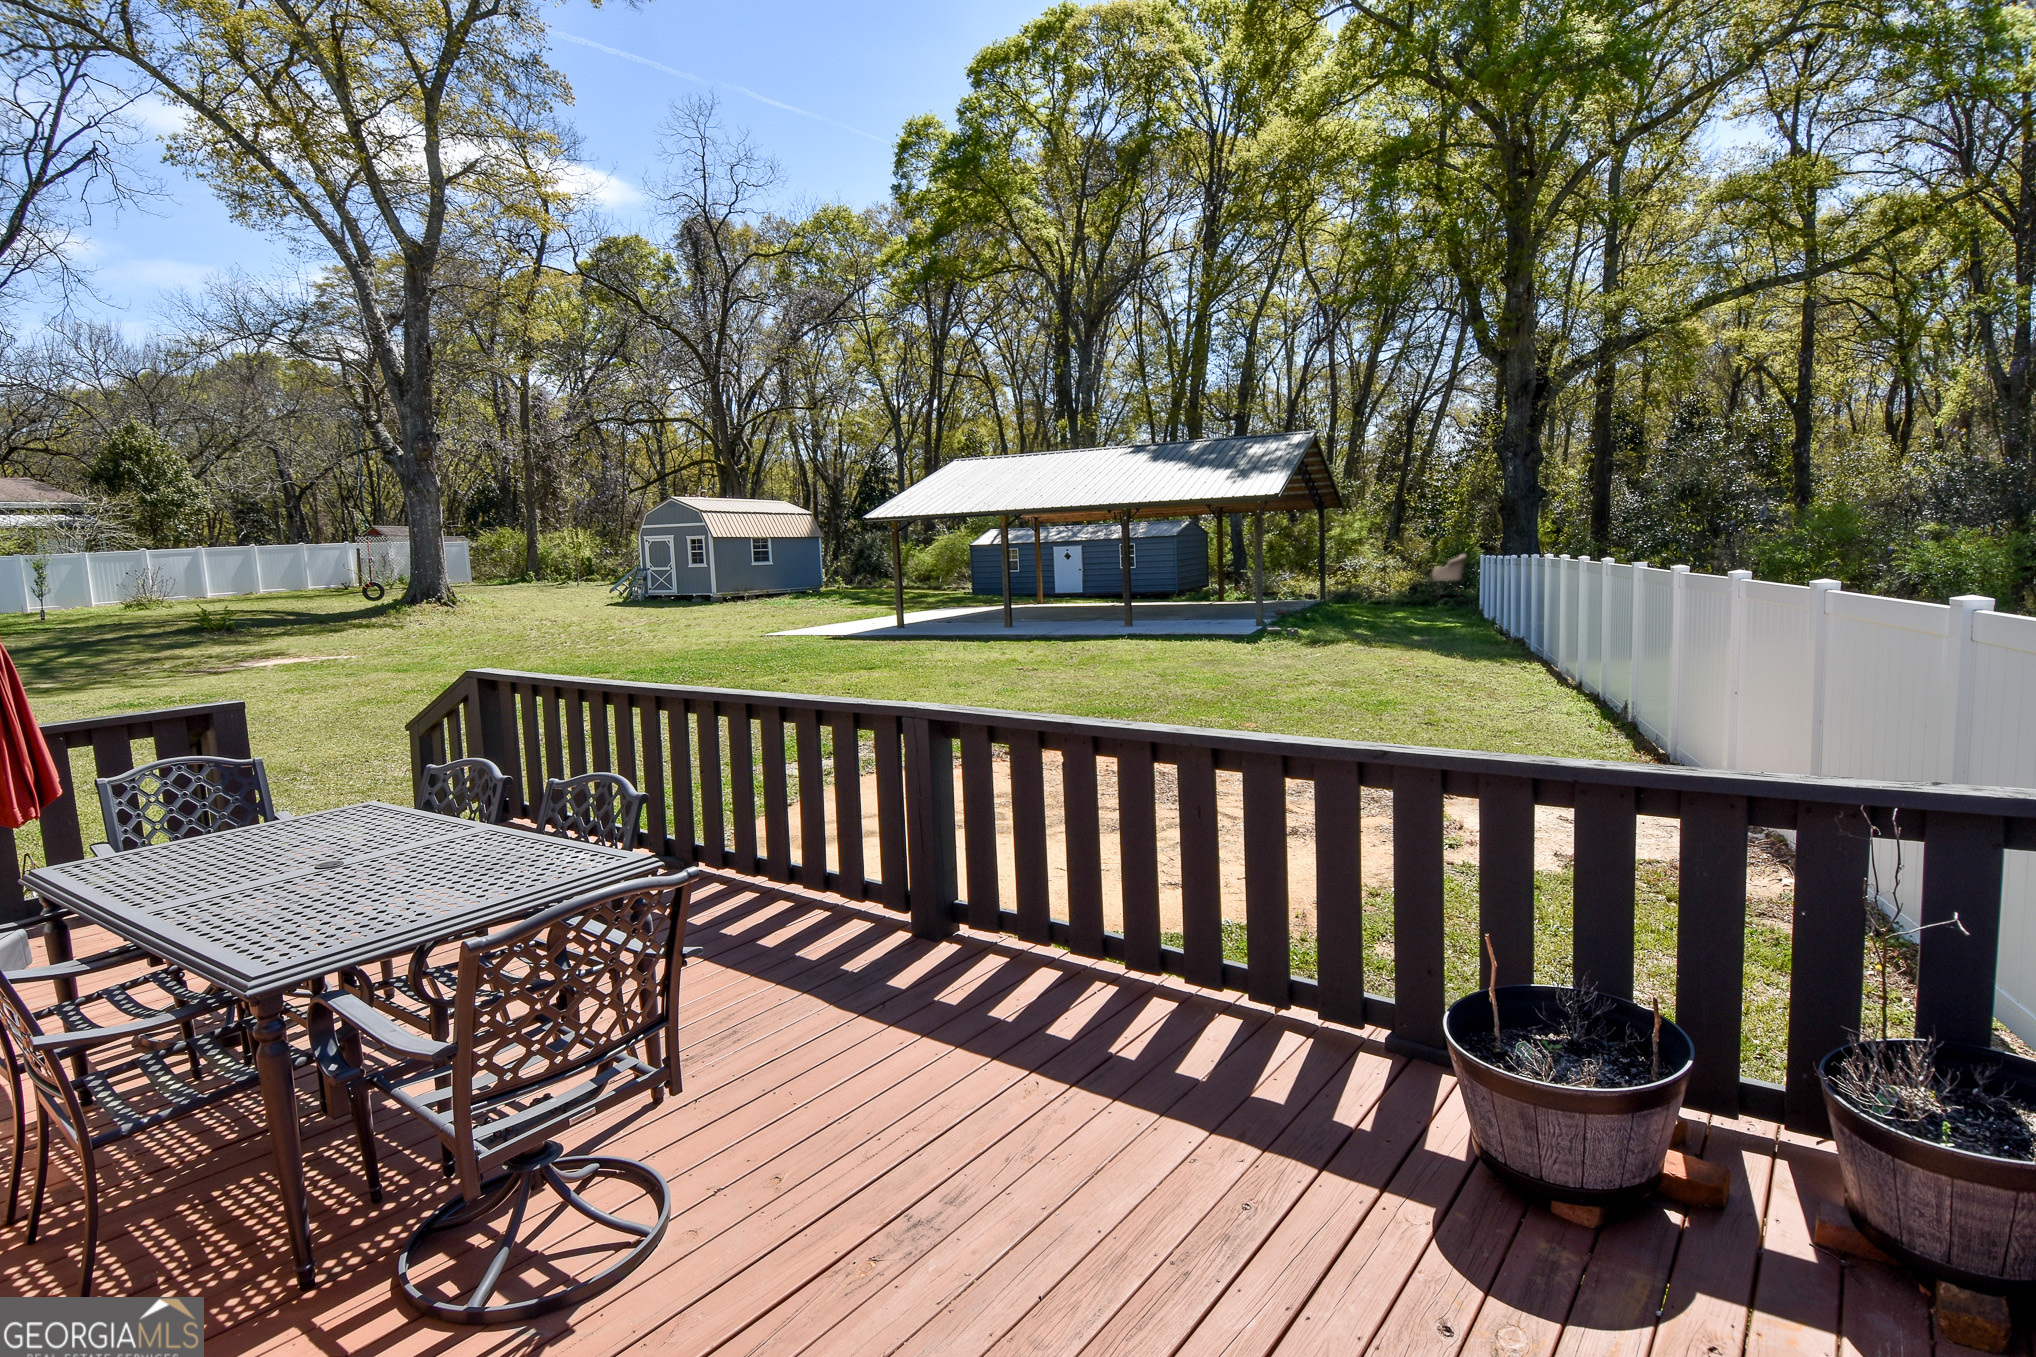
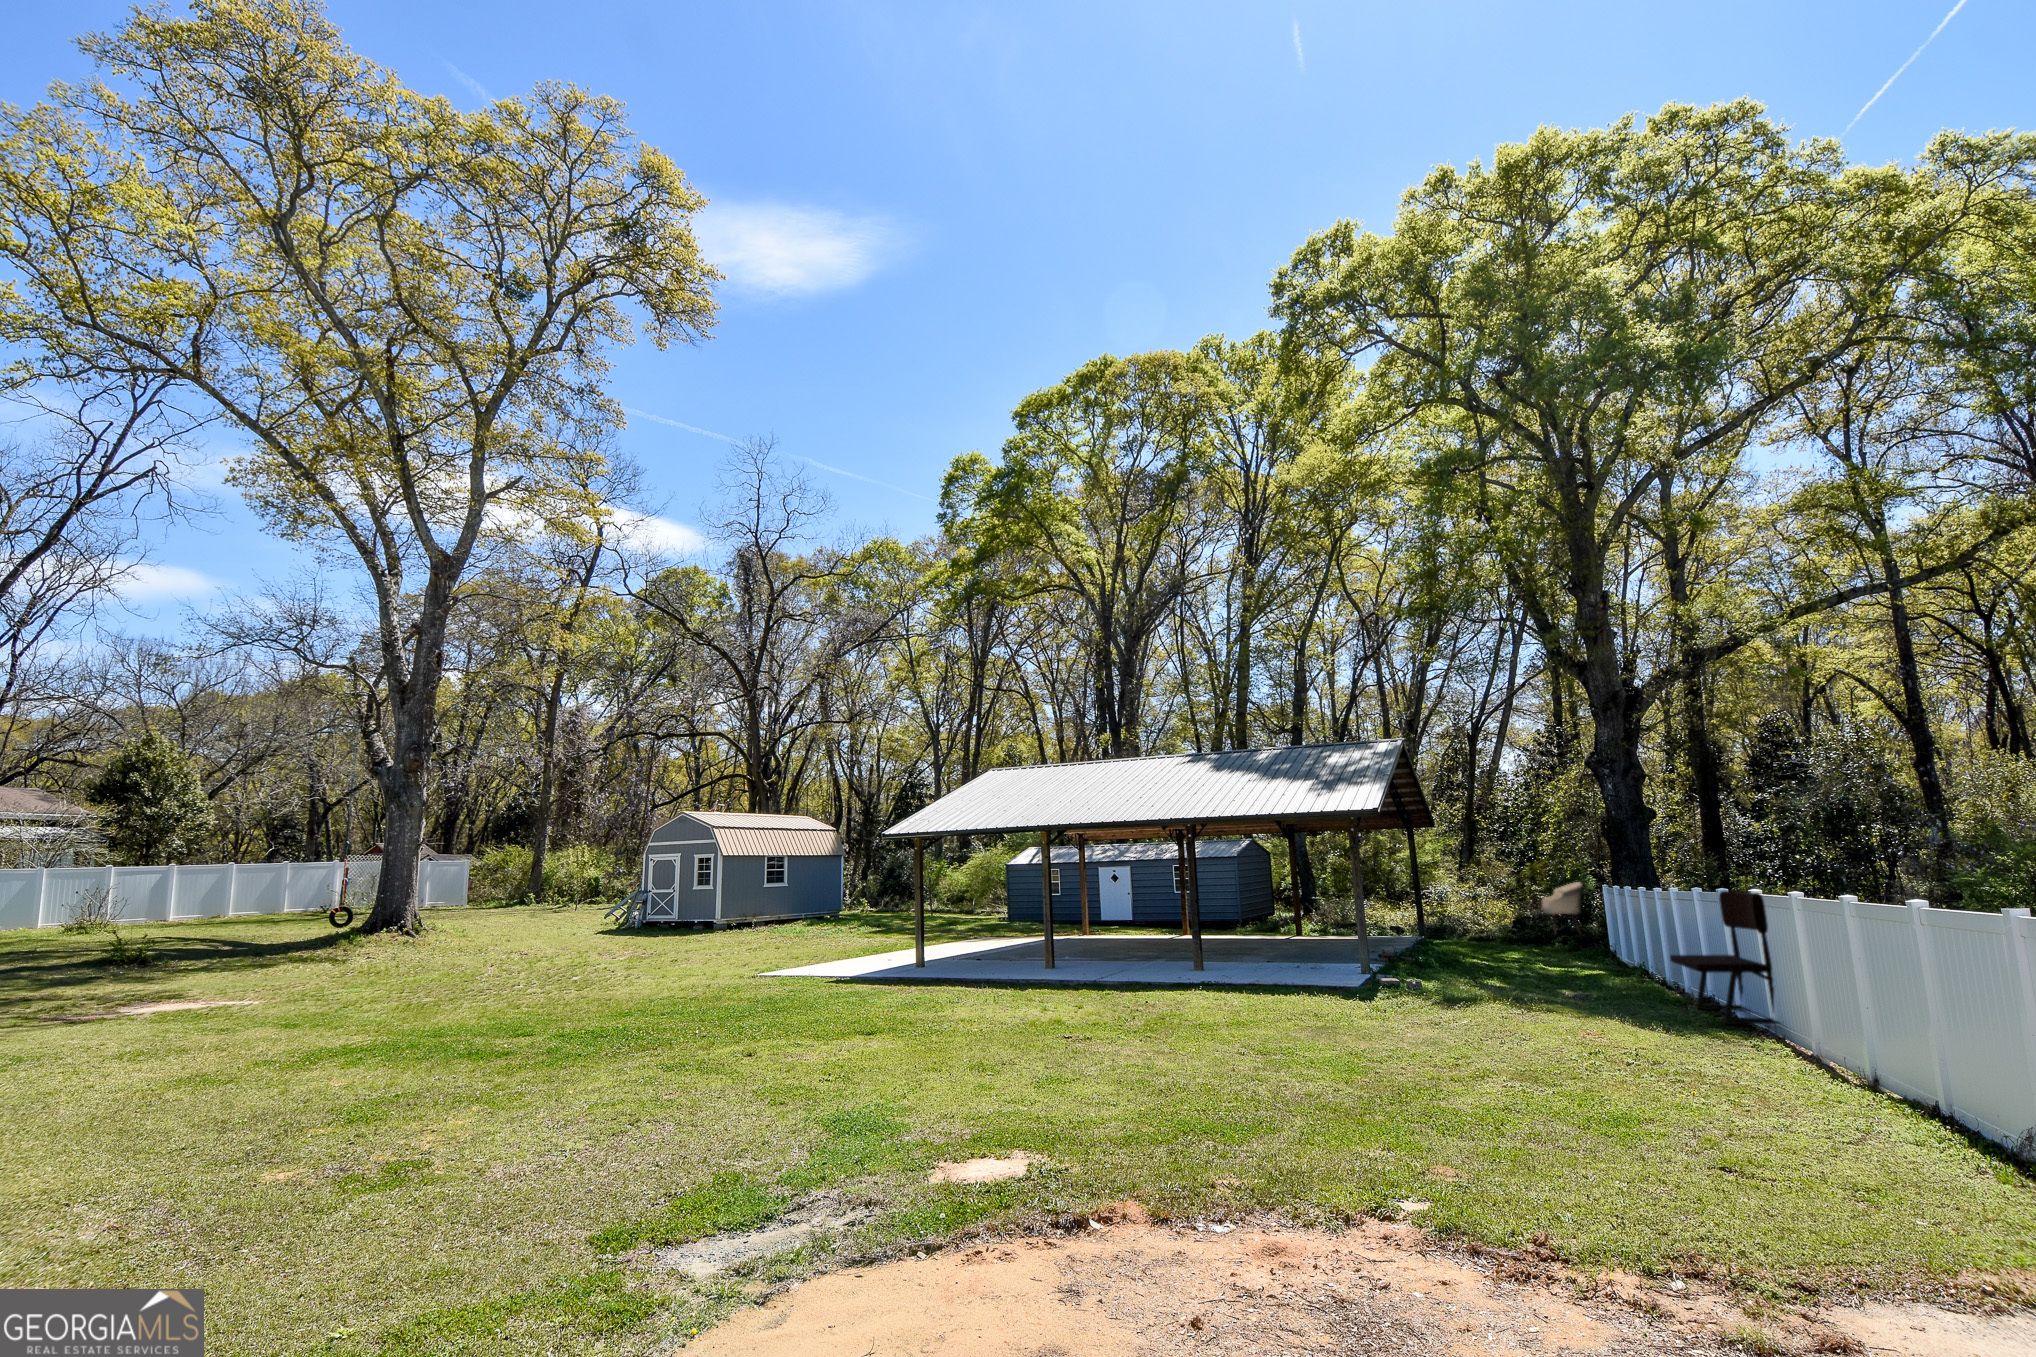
bench: none [1473,557,1538,651] -> present [1670,891,1780,1024]

